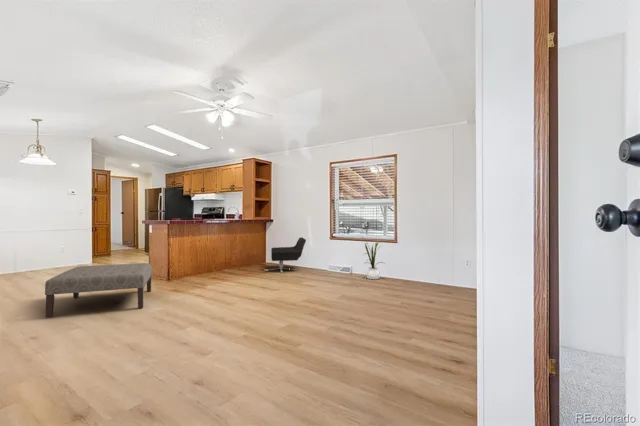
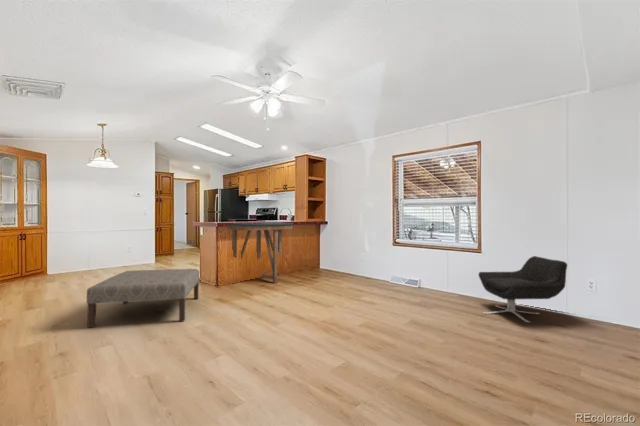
console table: none [178,221,242,278] -> present [229,223,293,283]
lounge chair: present [271,237,306,272] -> present [479,256,567,322]
house plant: present [365,242,383,279] -> none [427,242,462,295]

